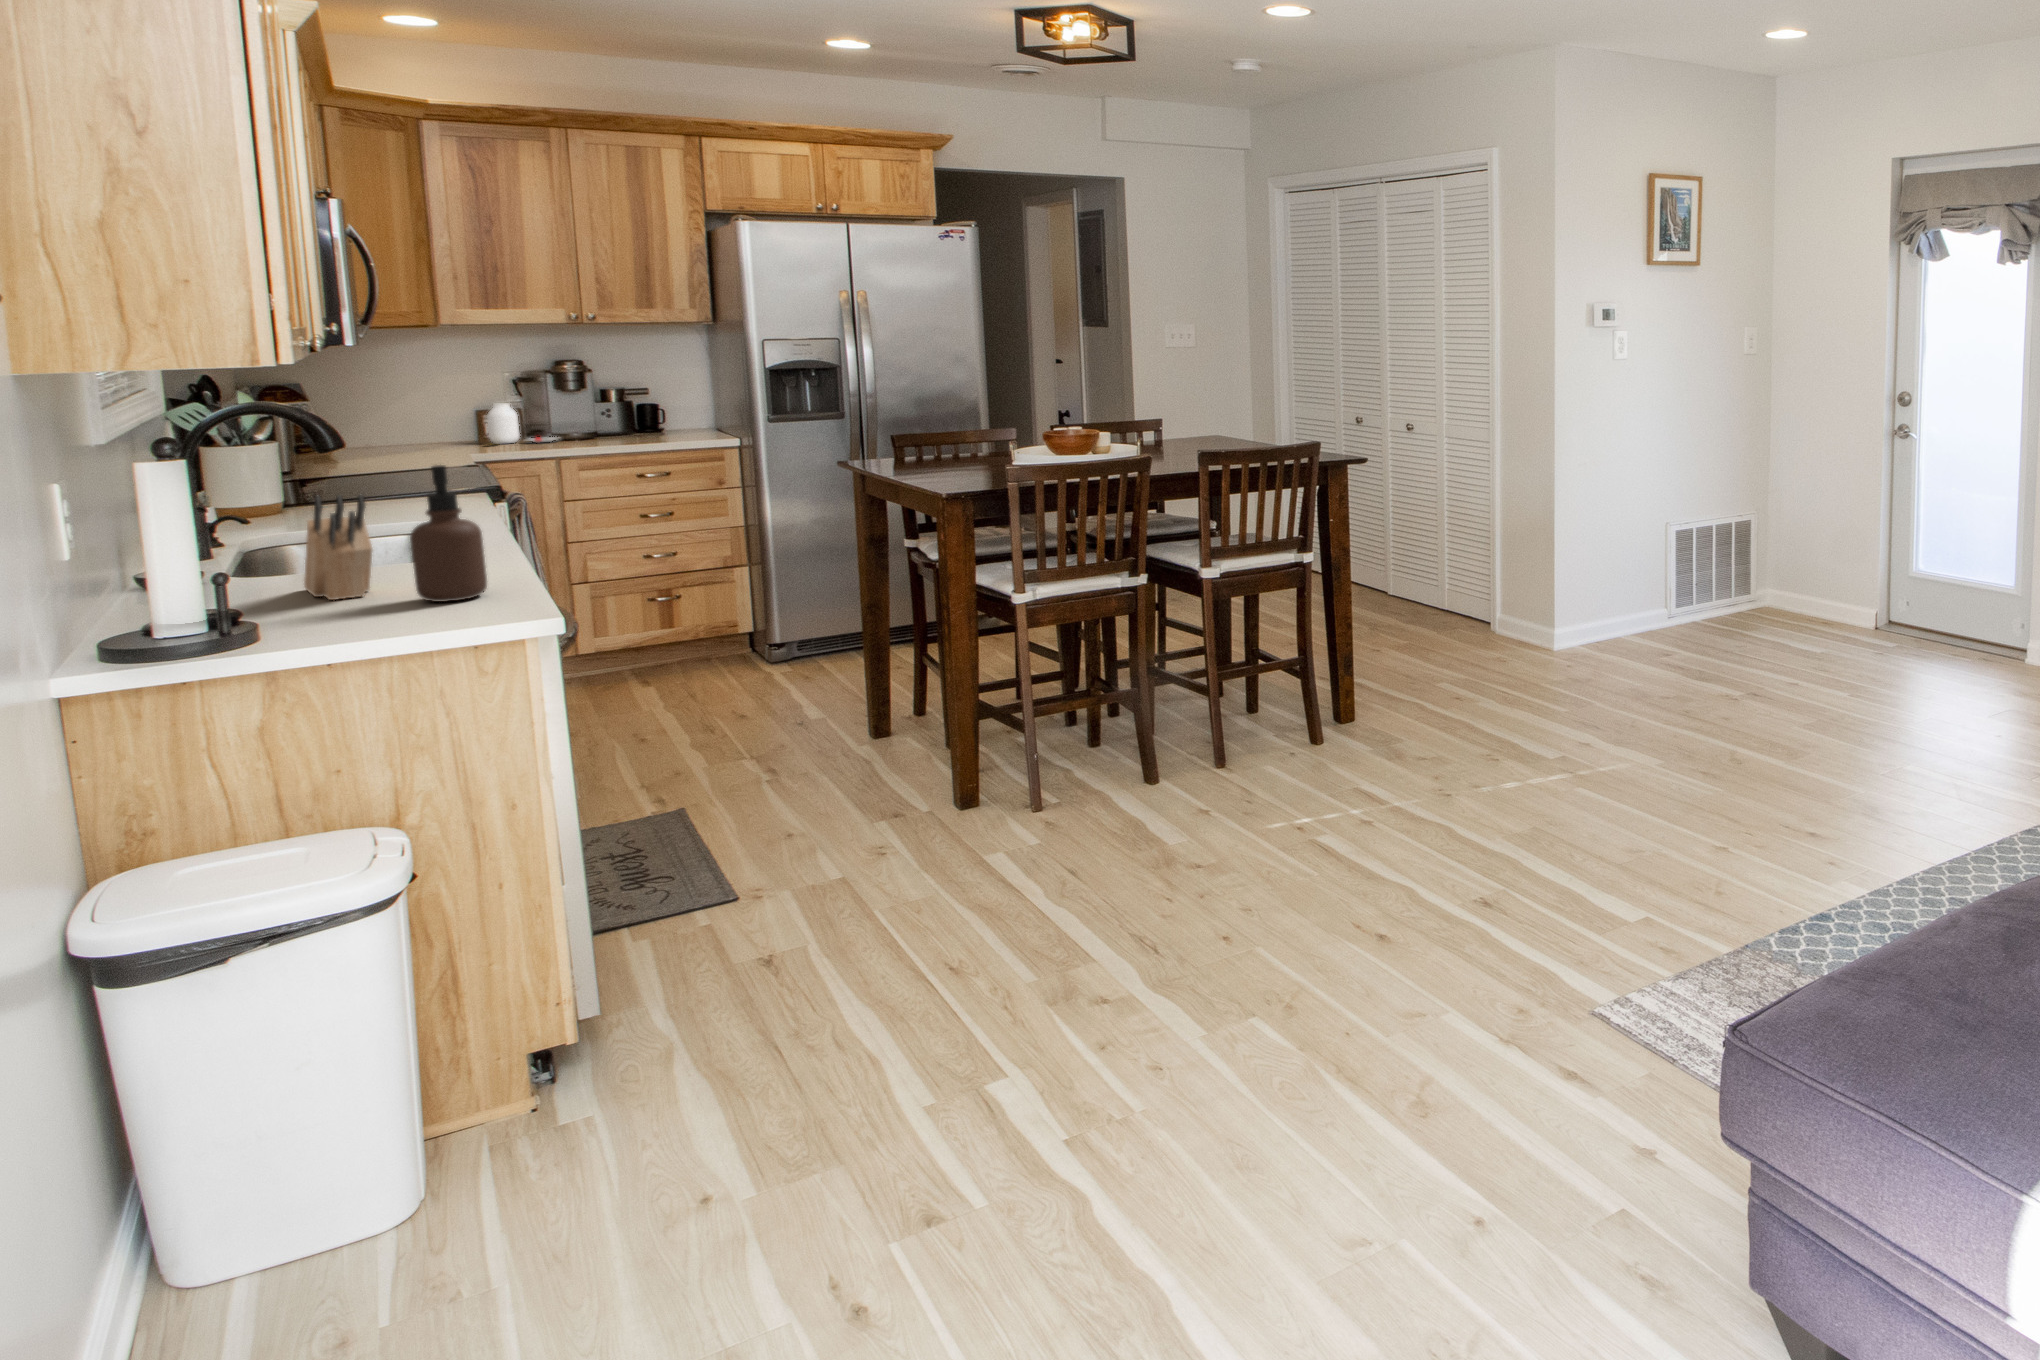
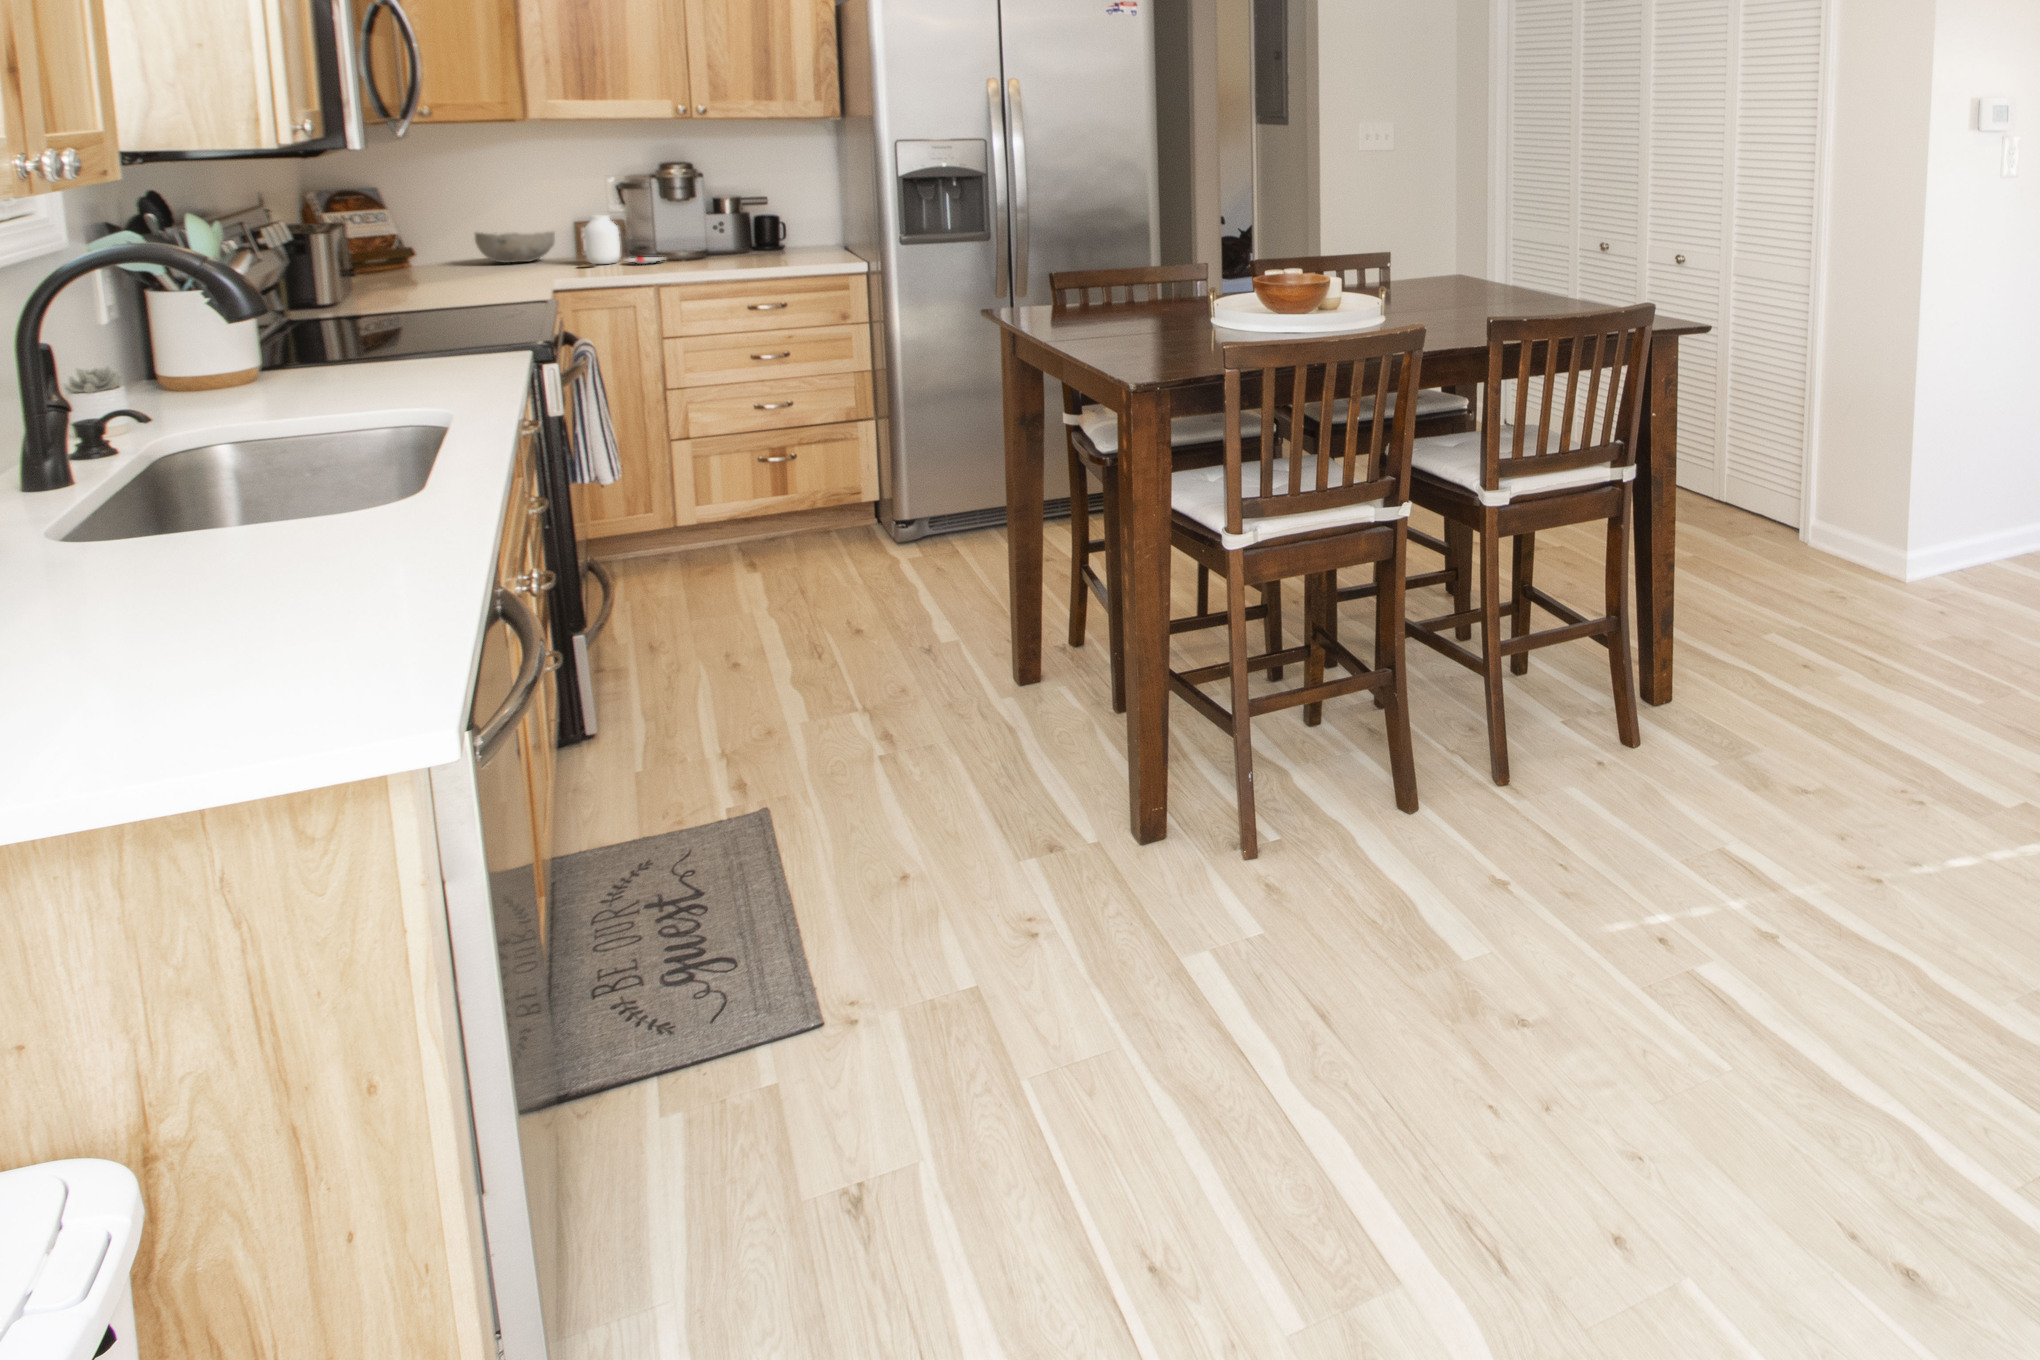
bowl: none [385,417,458,444] -> present [475,232,555,263]
soap dispenser: present [410,465,487,602] -> none [208,393,356,652]
knife block: present [304,495,372,600] -> none [48,442,190,630]

